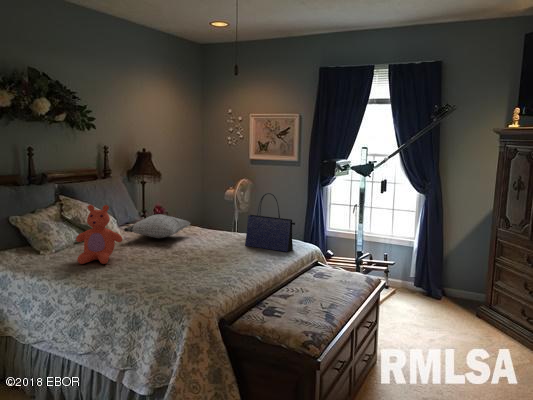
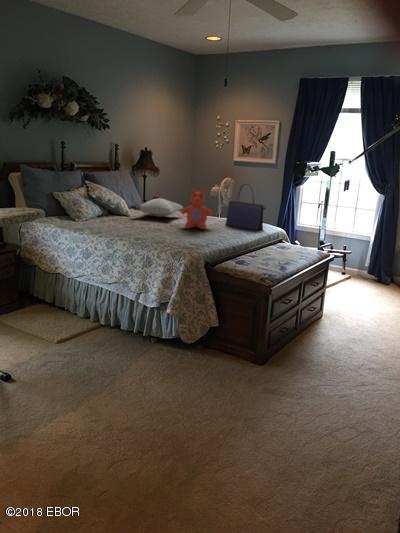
teddy bear: present [76,205,122,264] -> present [181,188,213,229]

